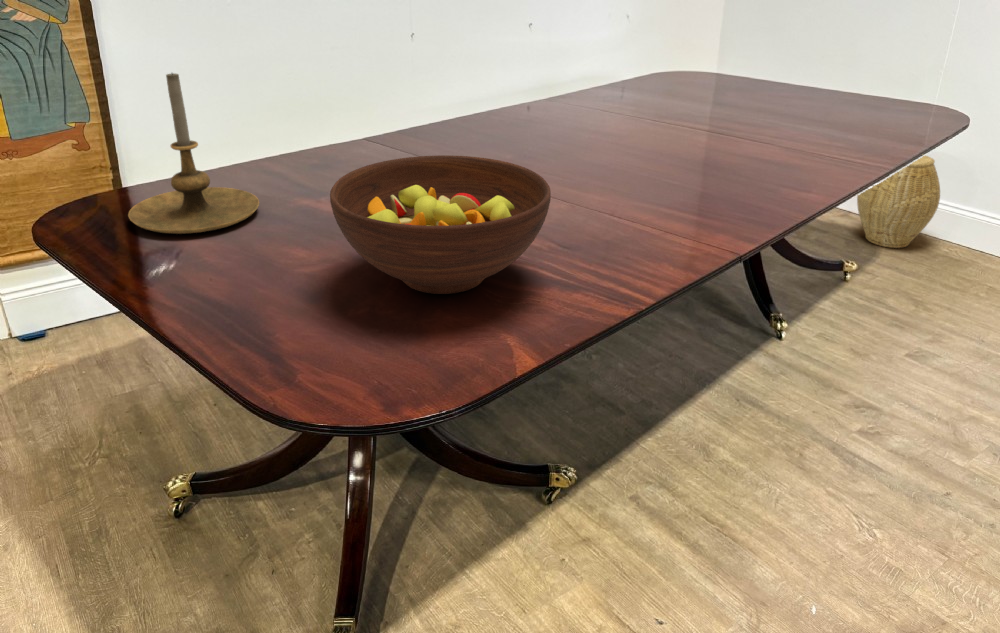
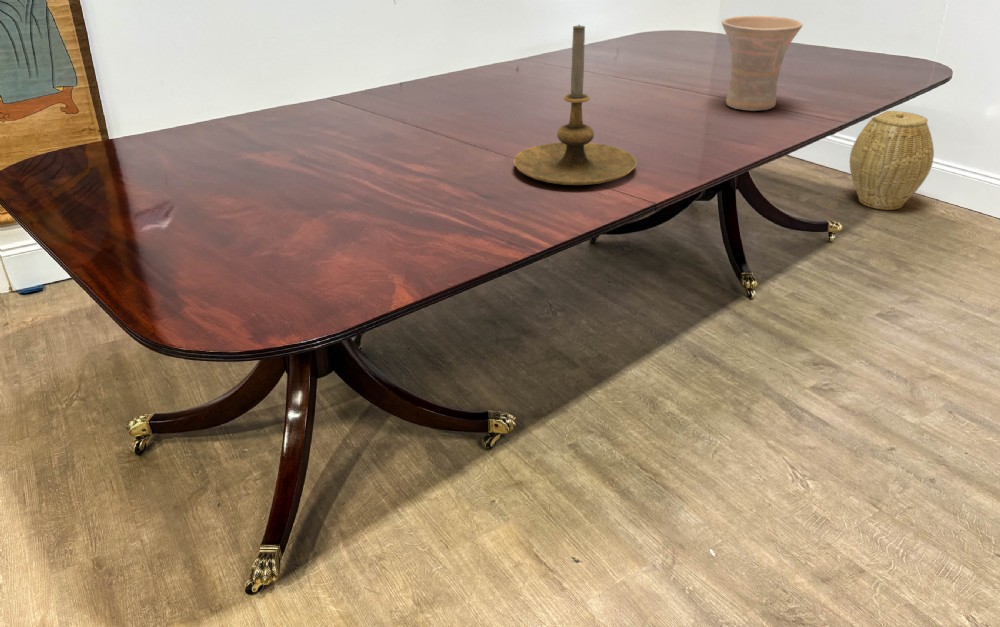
vase: none [768,62,850,157] -> present [722,15,802,111]
candle holder: present [128,73,259,234] -> present [514,25,637,185]
fruit bowl: present [330,155,551,294] -> none [238,105,453,237]

